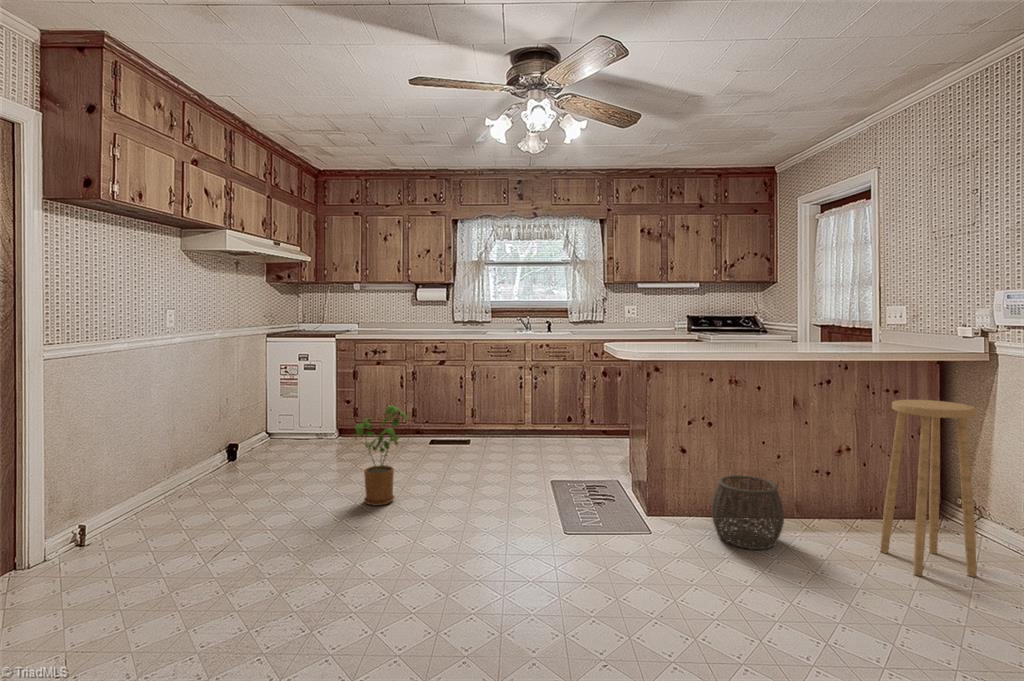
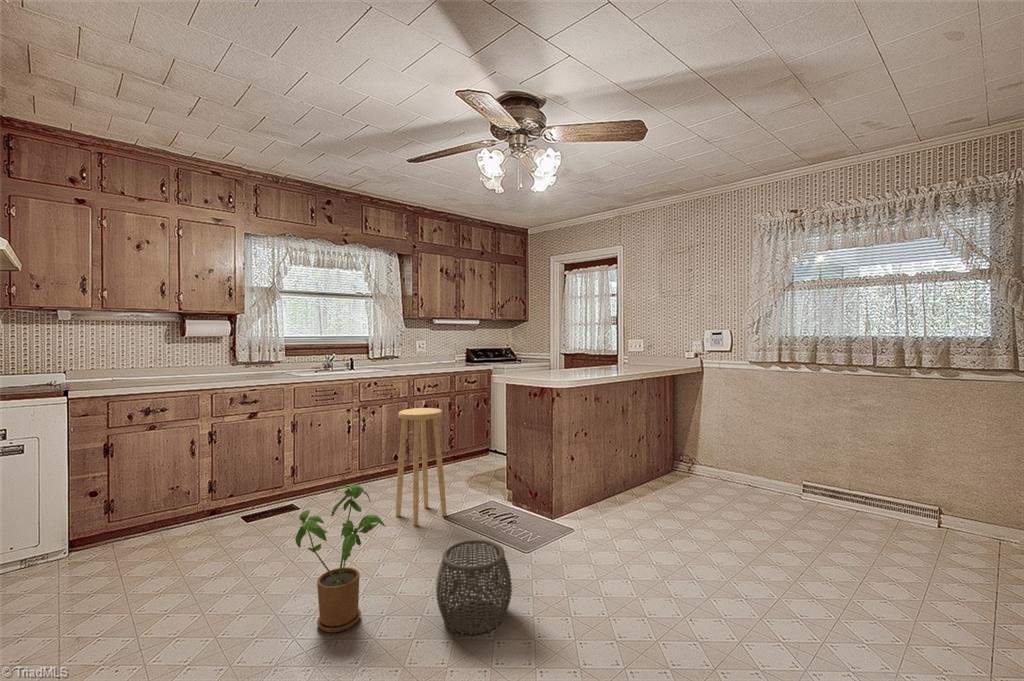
stool: present [880,400,977,577] -> present [396,408,447,526]
woven basket: present [712,475,784,550] -> present [436,540,512,635]

